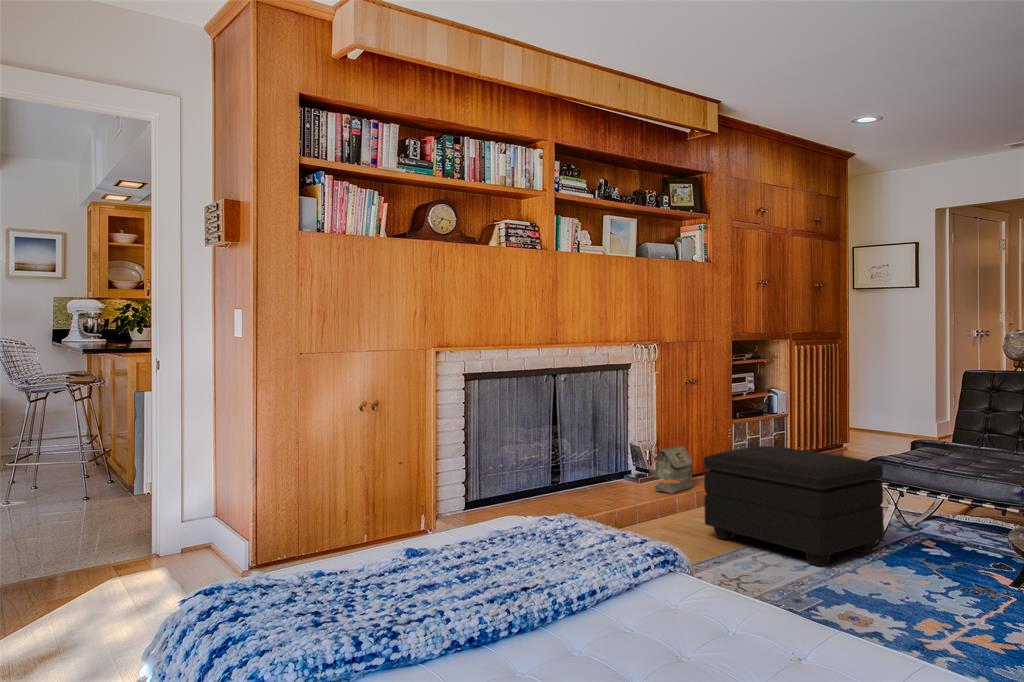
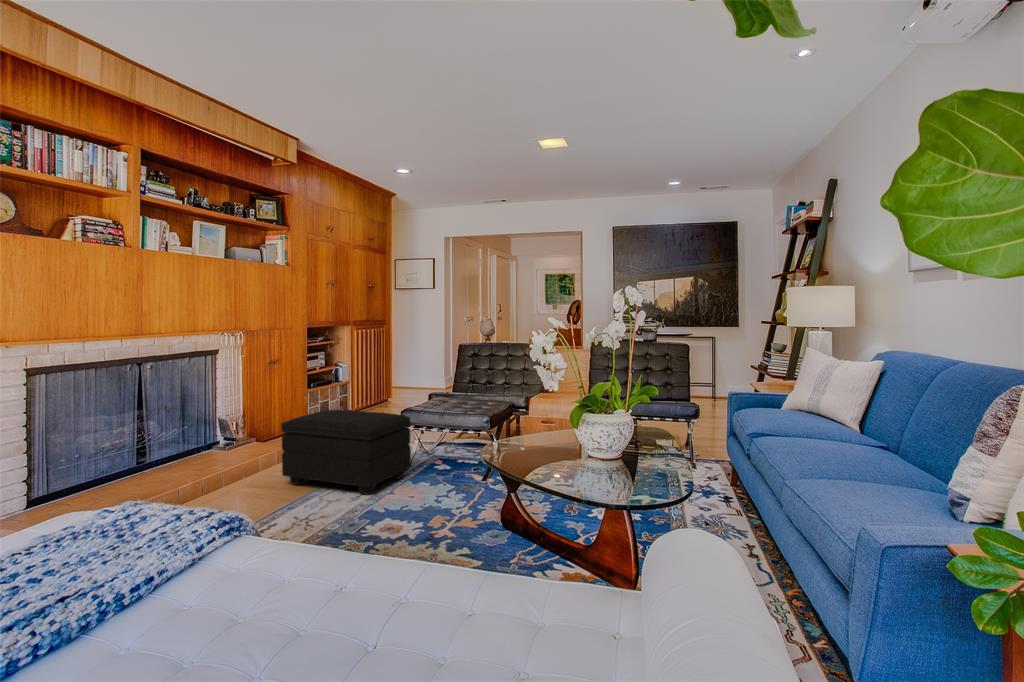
bag: present [655,446,692,494] -> none [243,413,275,452]

